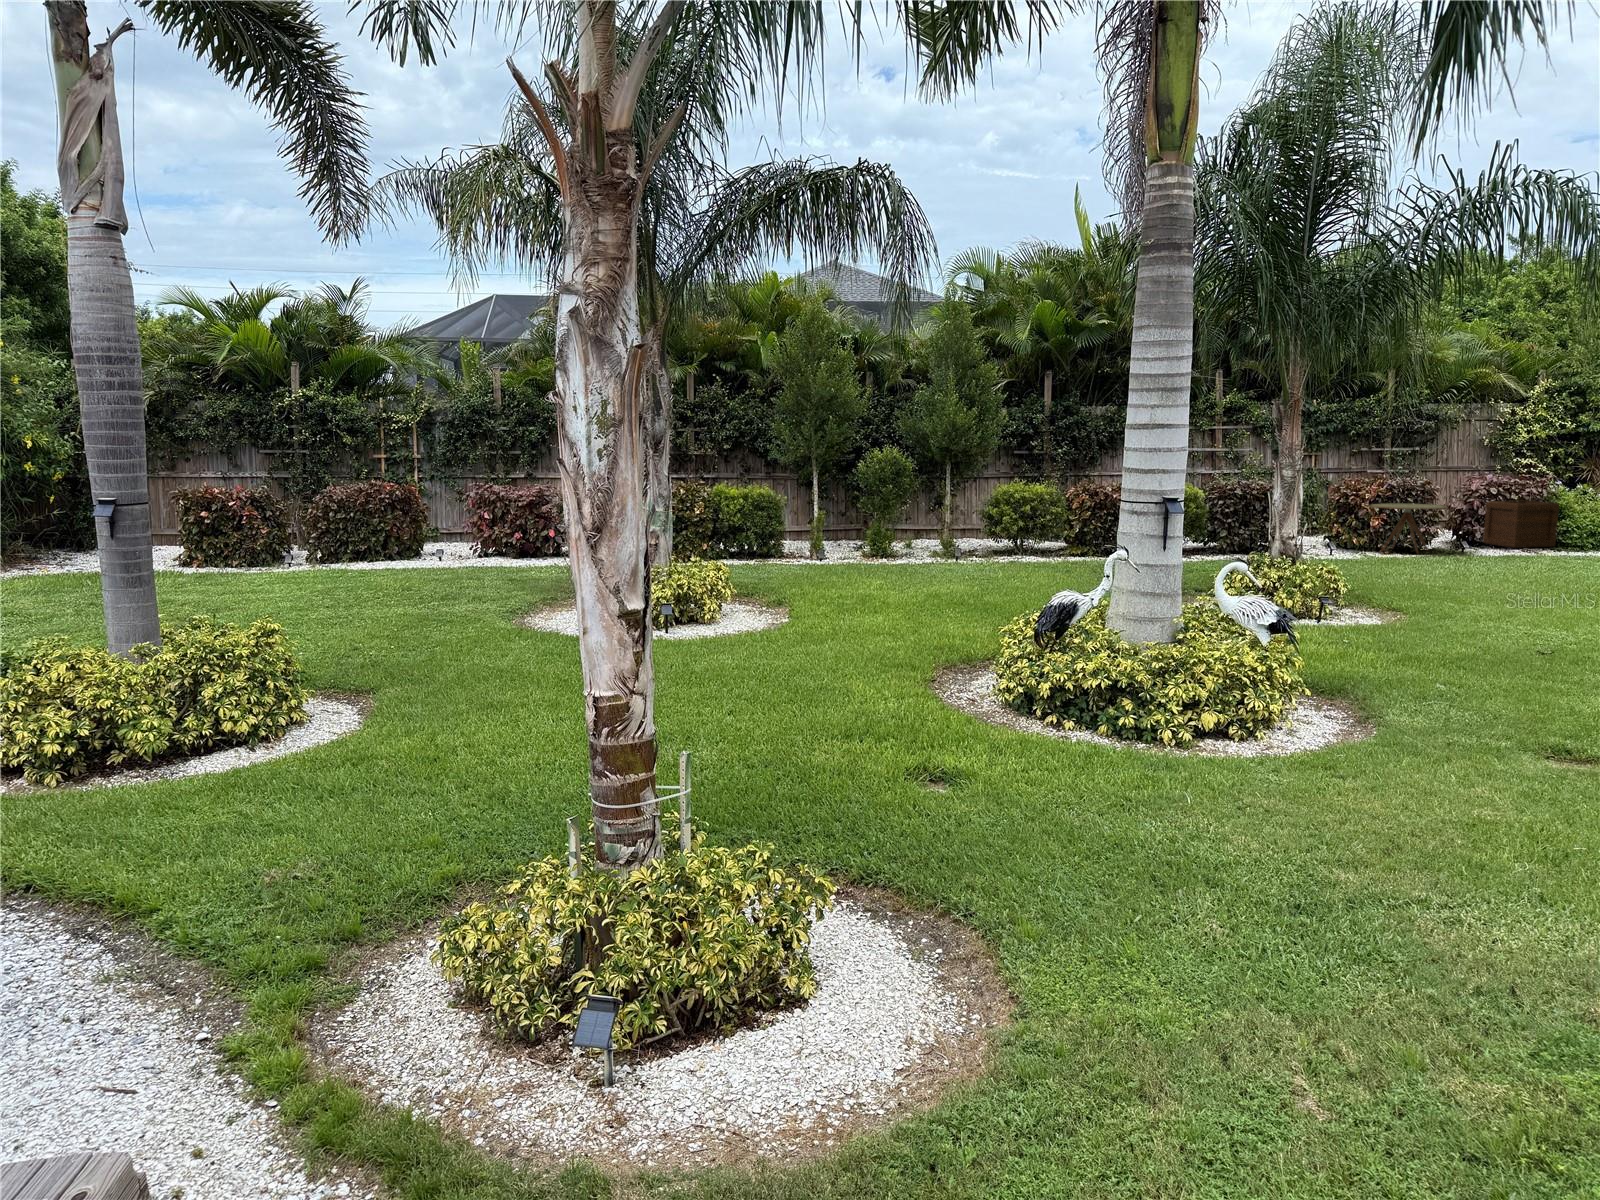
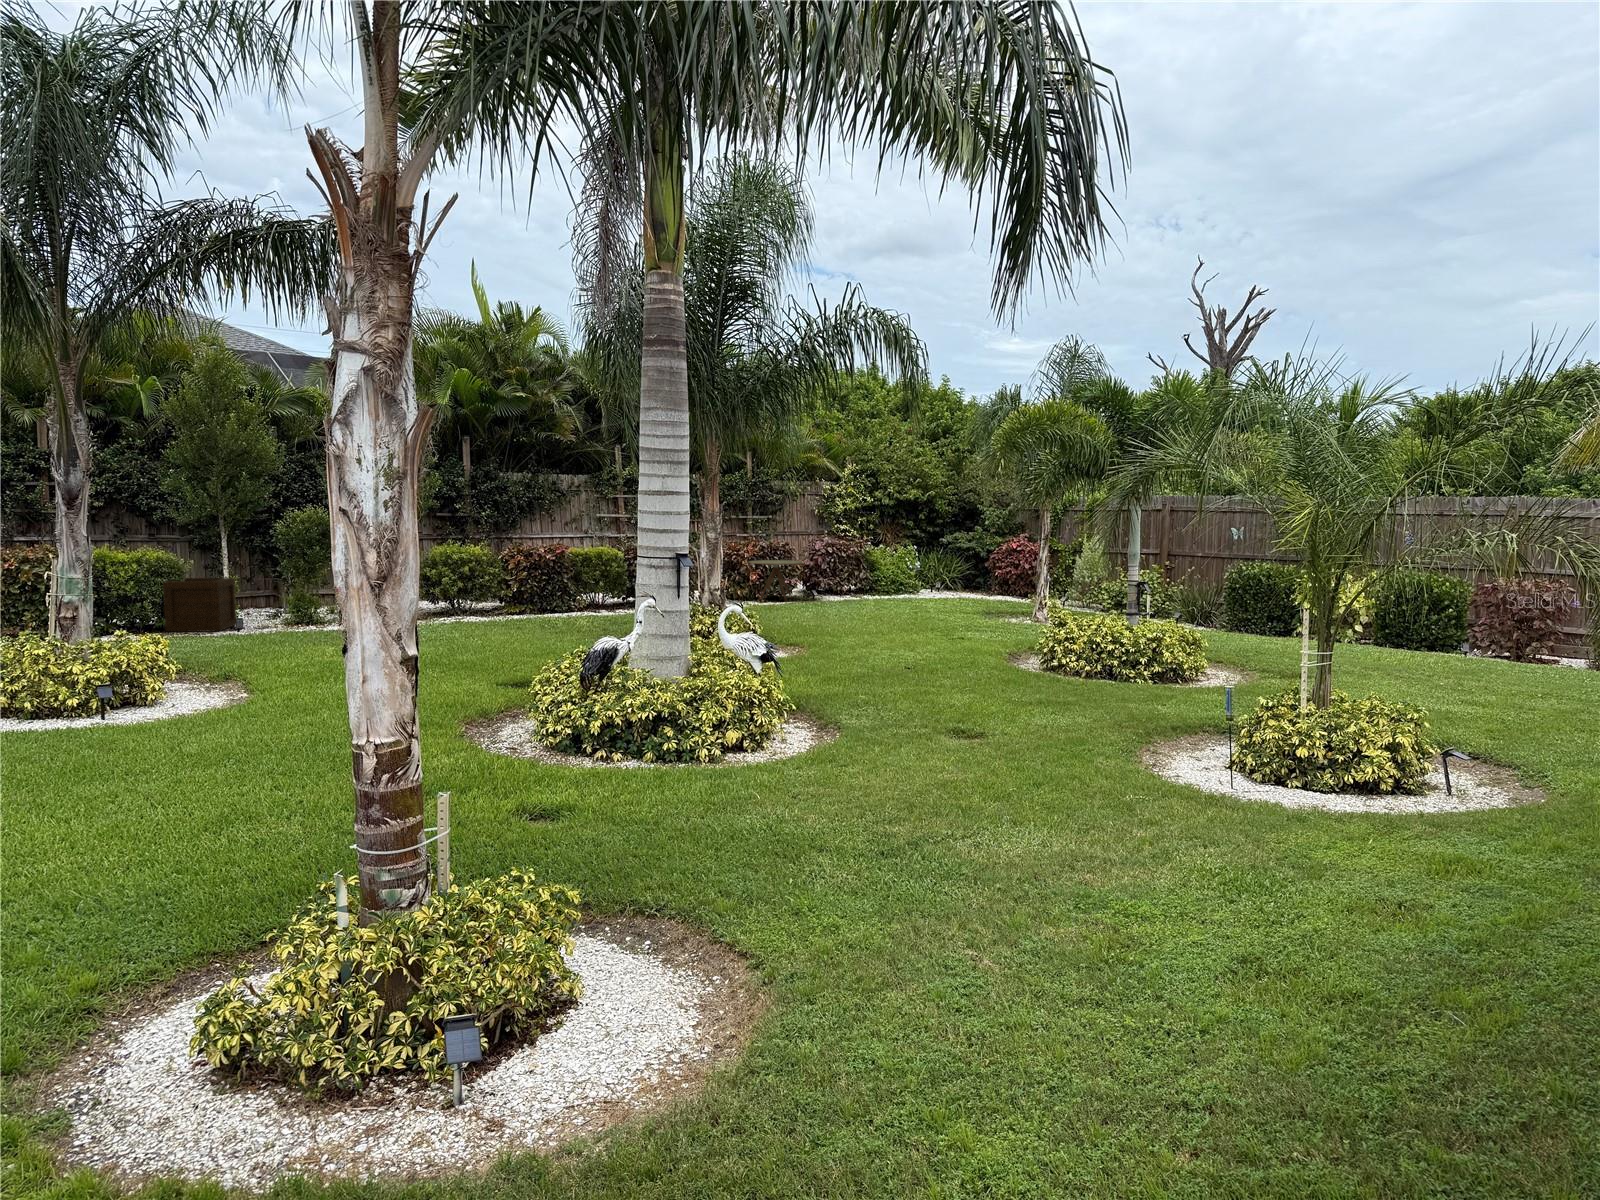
wooden crate: present [1483,501,1559,548] -> present [163,578,237,632]

